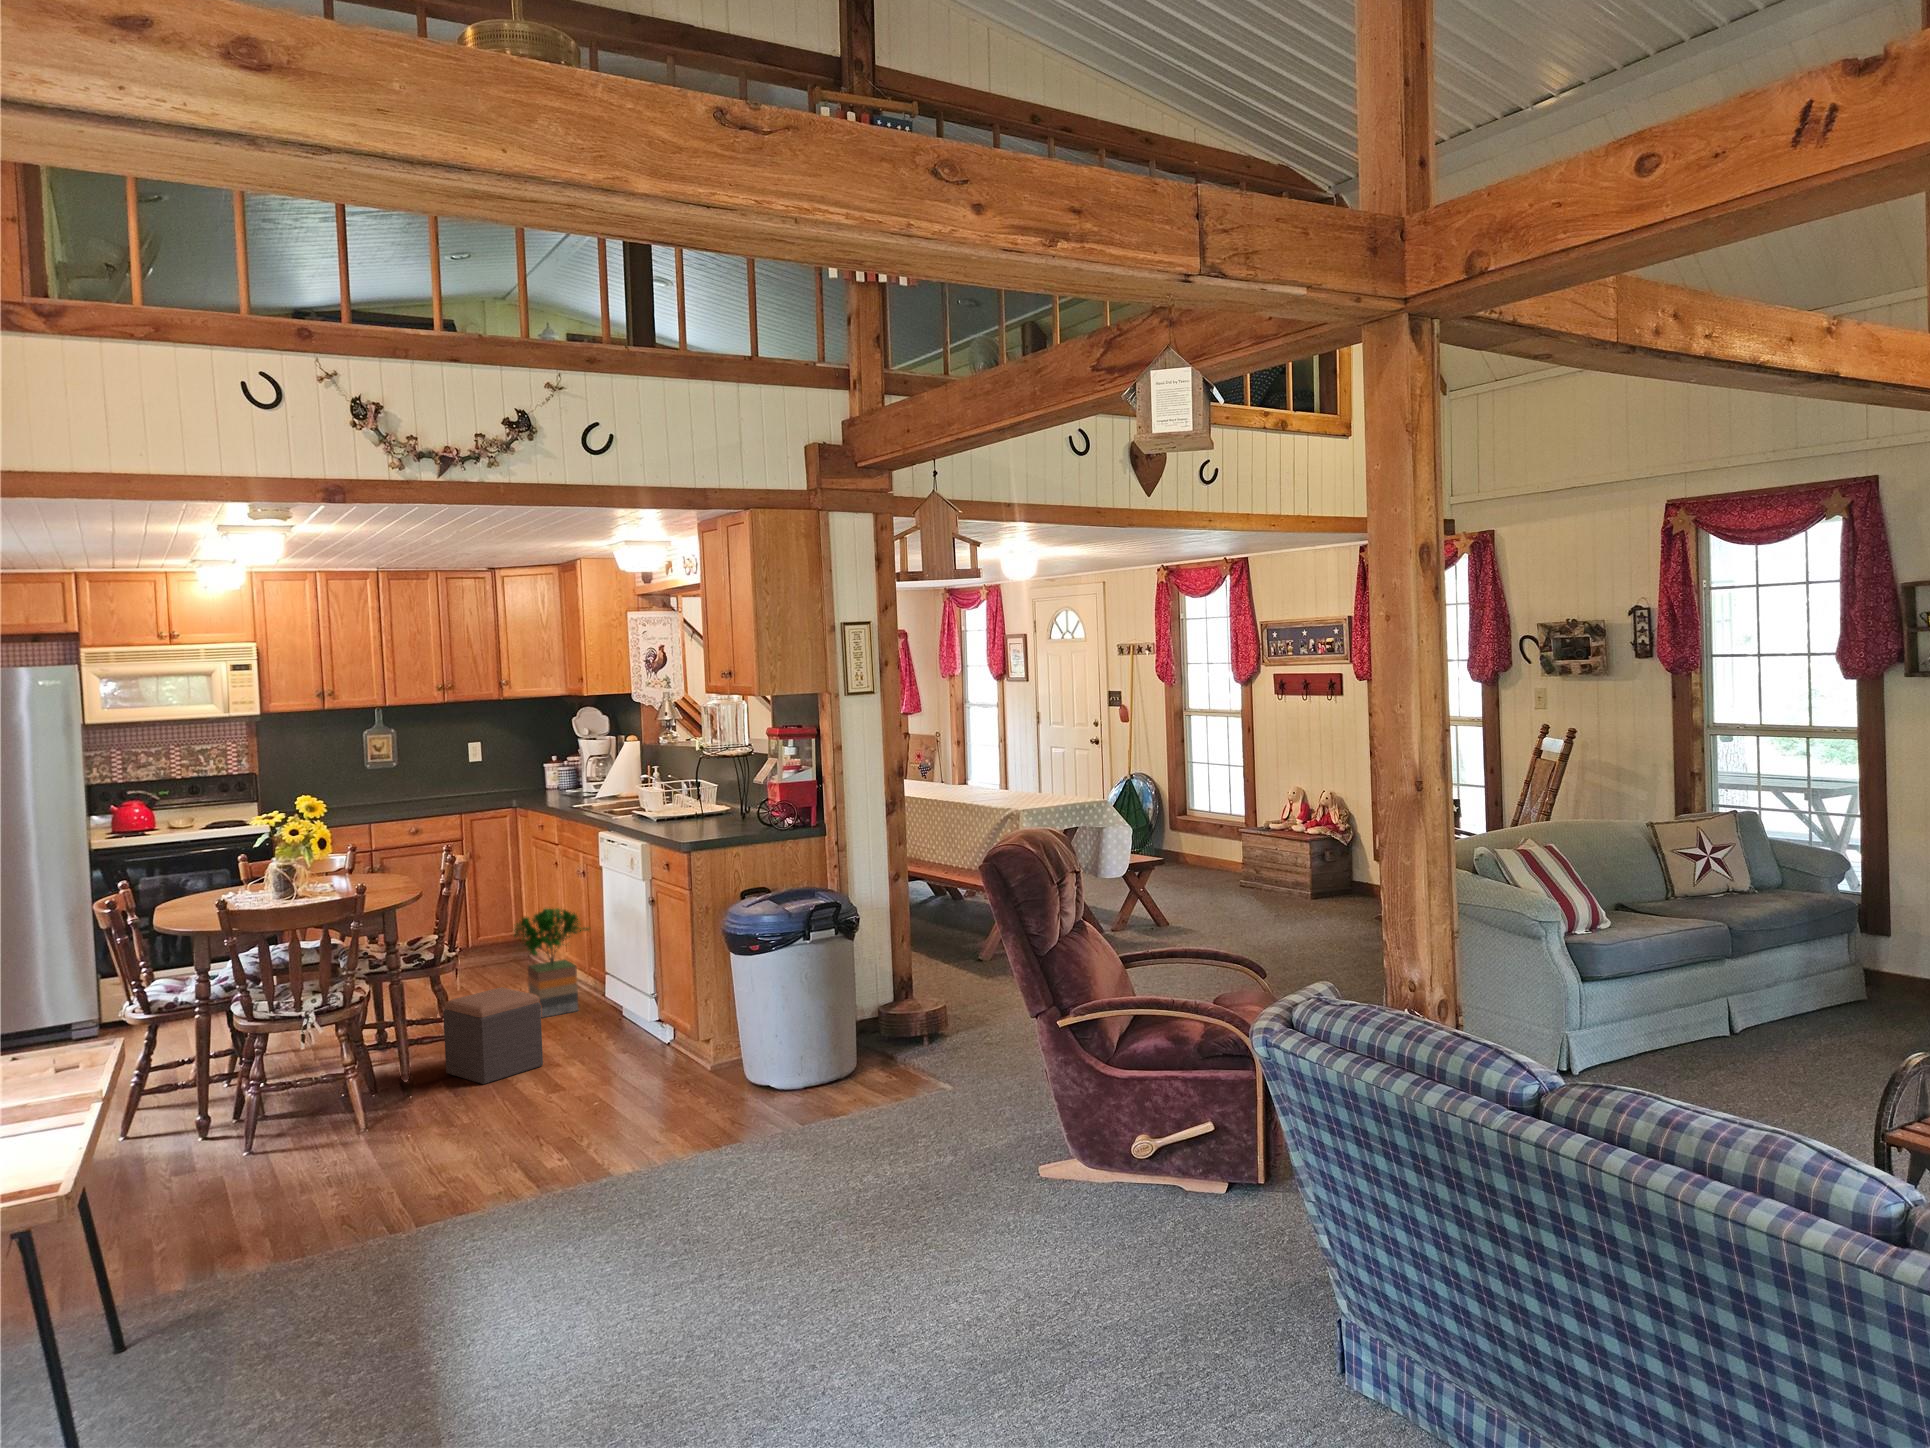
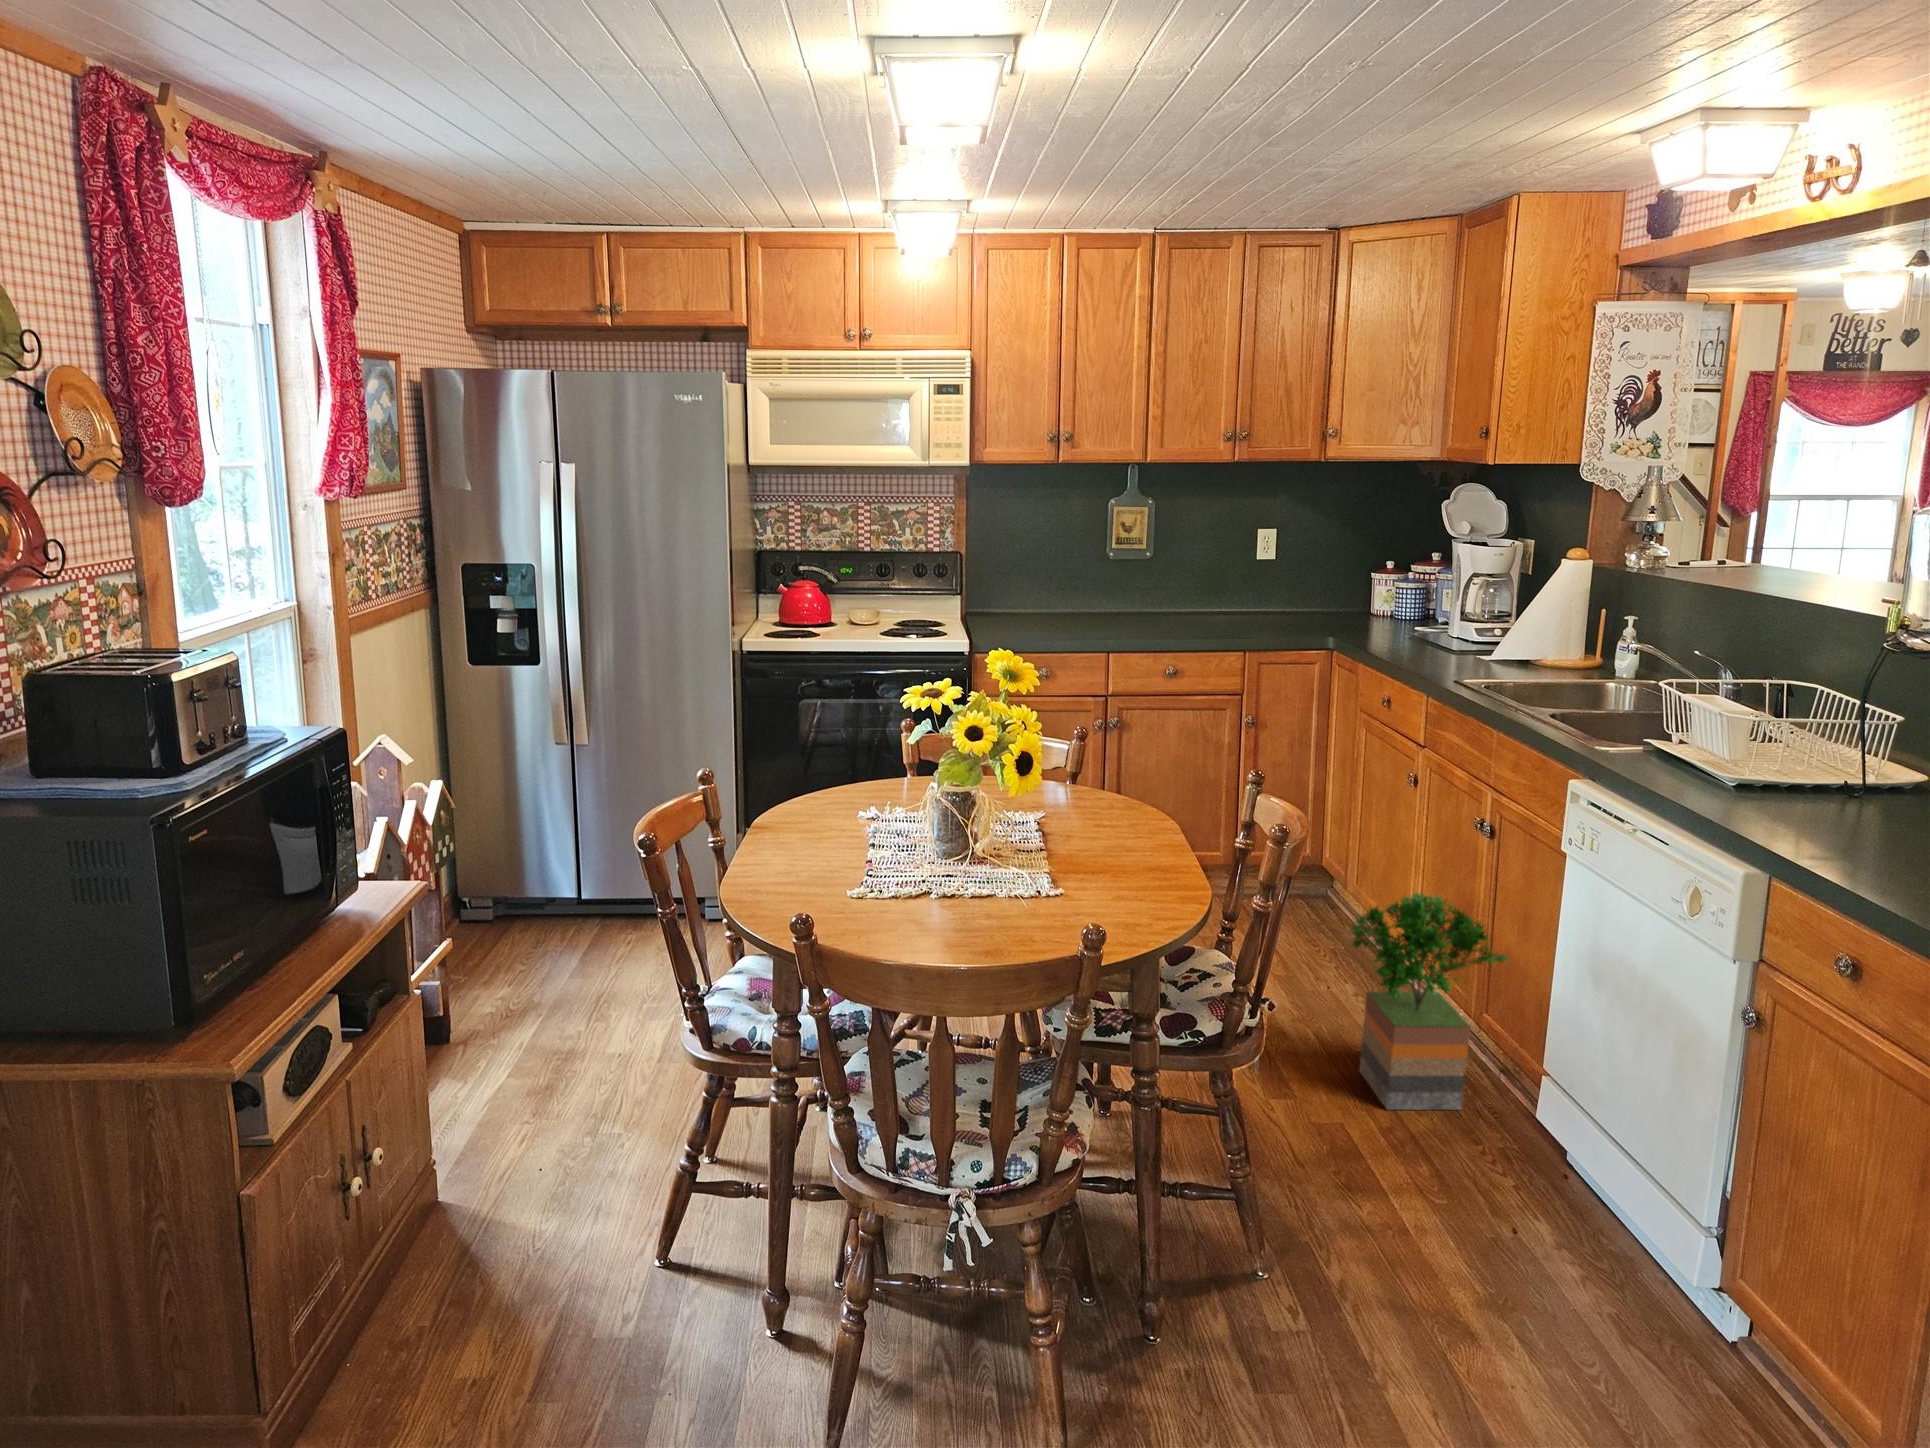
footstool: present [443,987,543,1084] -> none [1225,1119,1454,1377]

